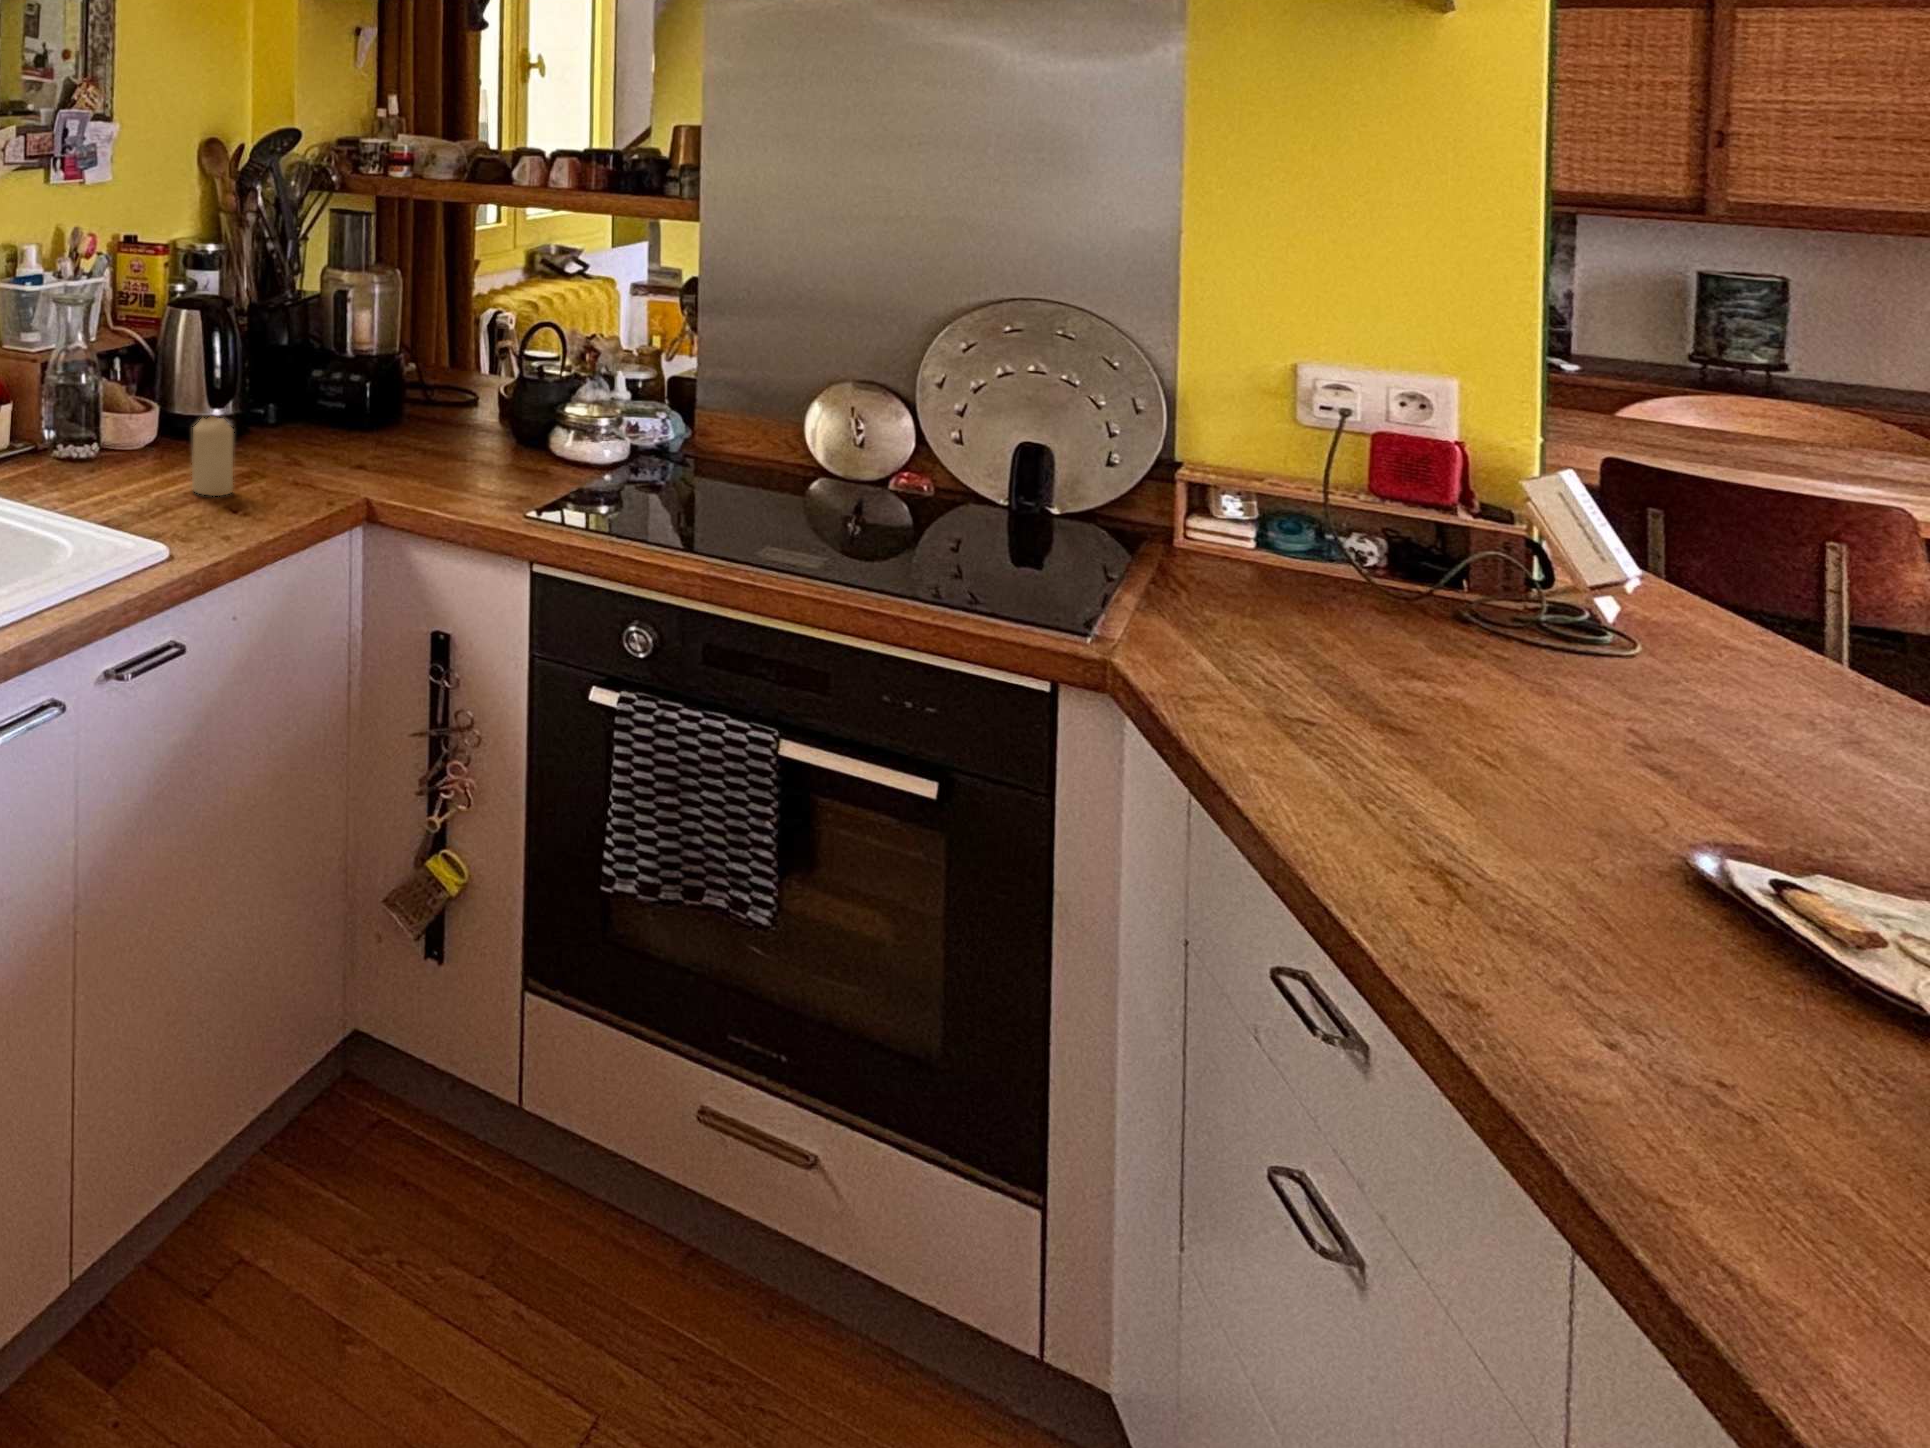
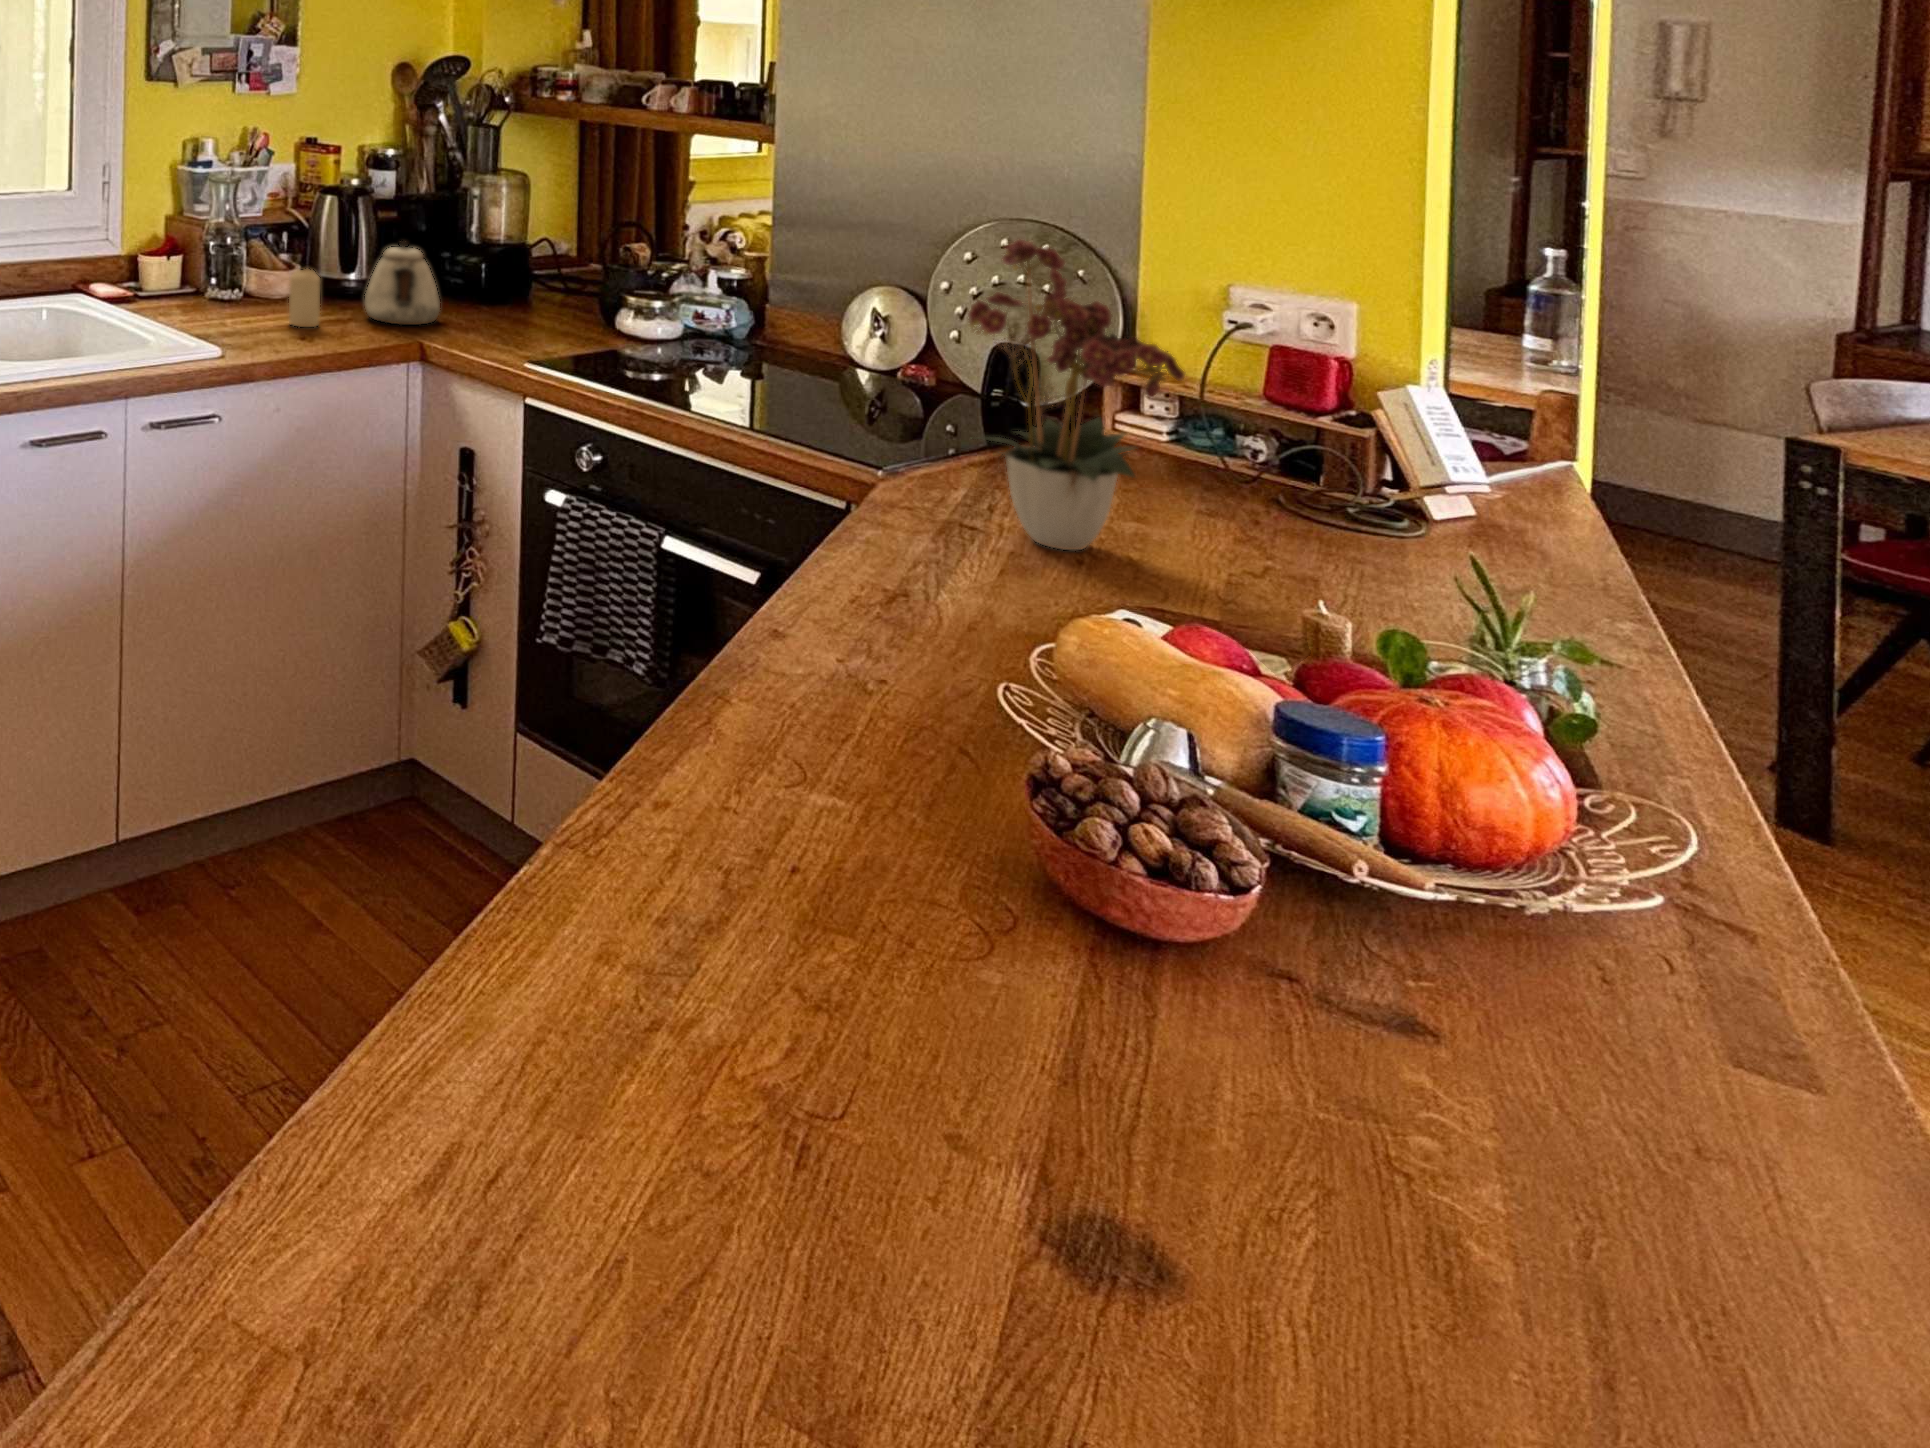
flower arrangement: none [1347,334,1739,764] -> present [969,240,1185,550]
teapot: none [267,369,363,478] -> present [365,242,440,325]

